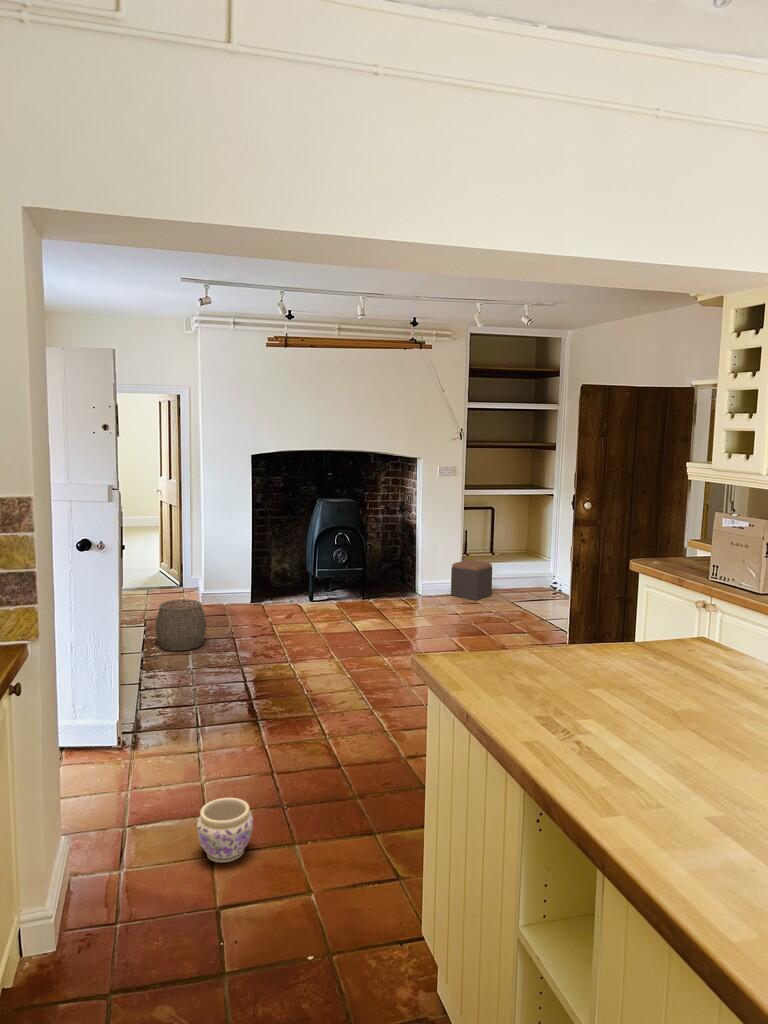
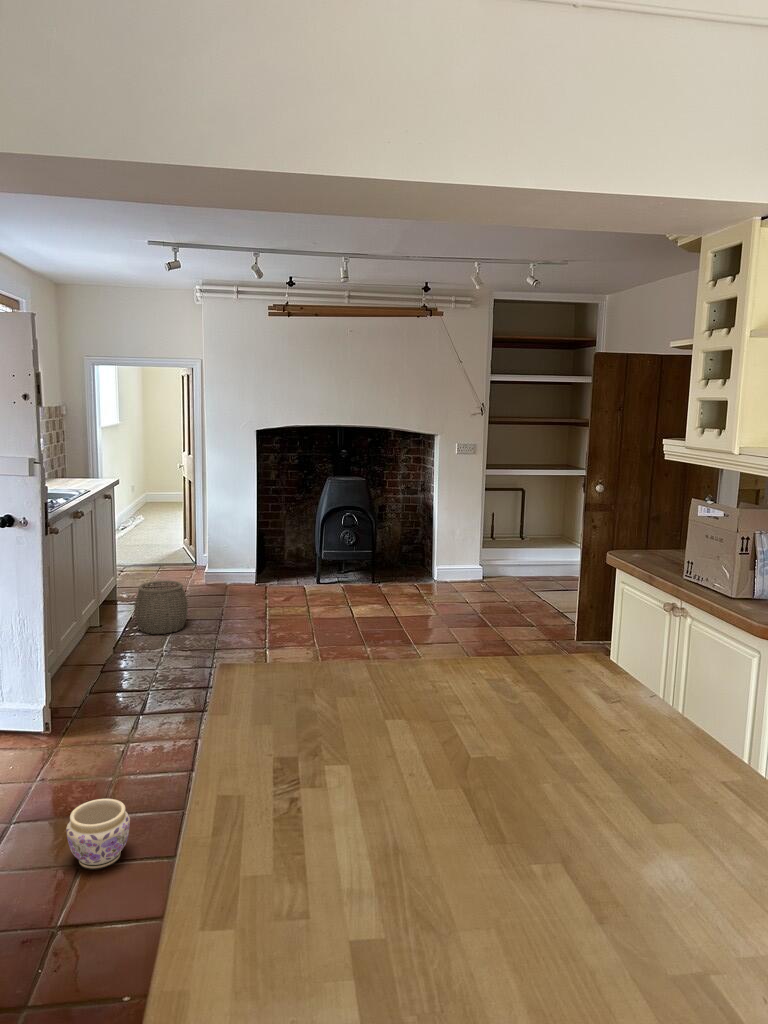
footstool: present [451,560,492,600] -> none [468,545,515,589]

